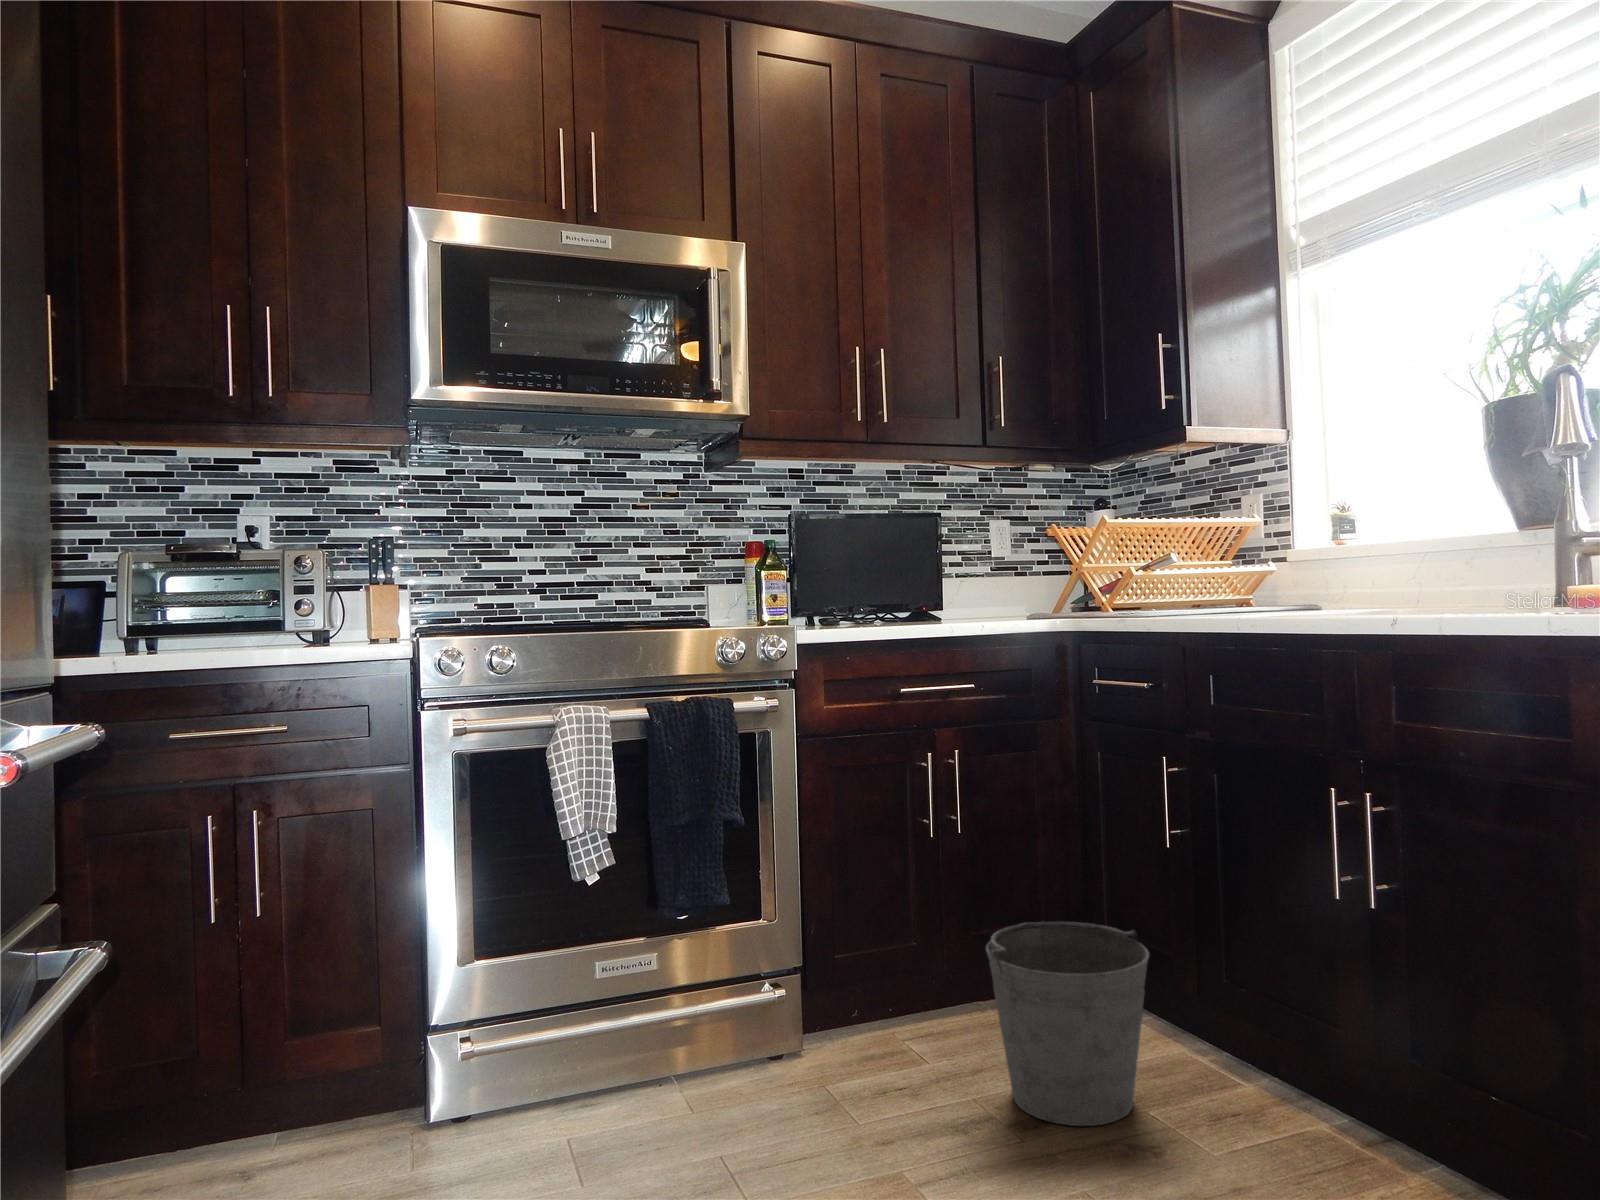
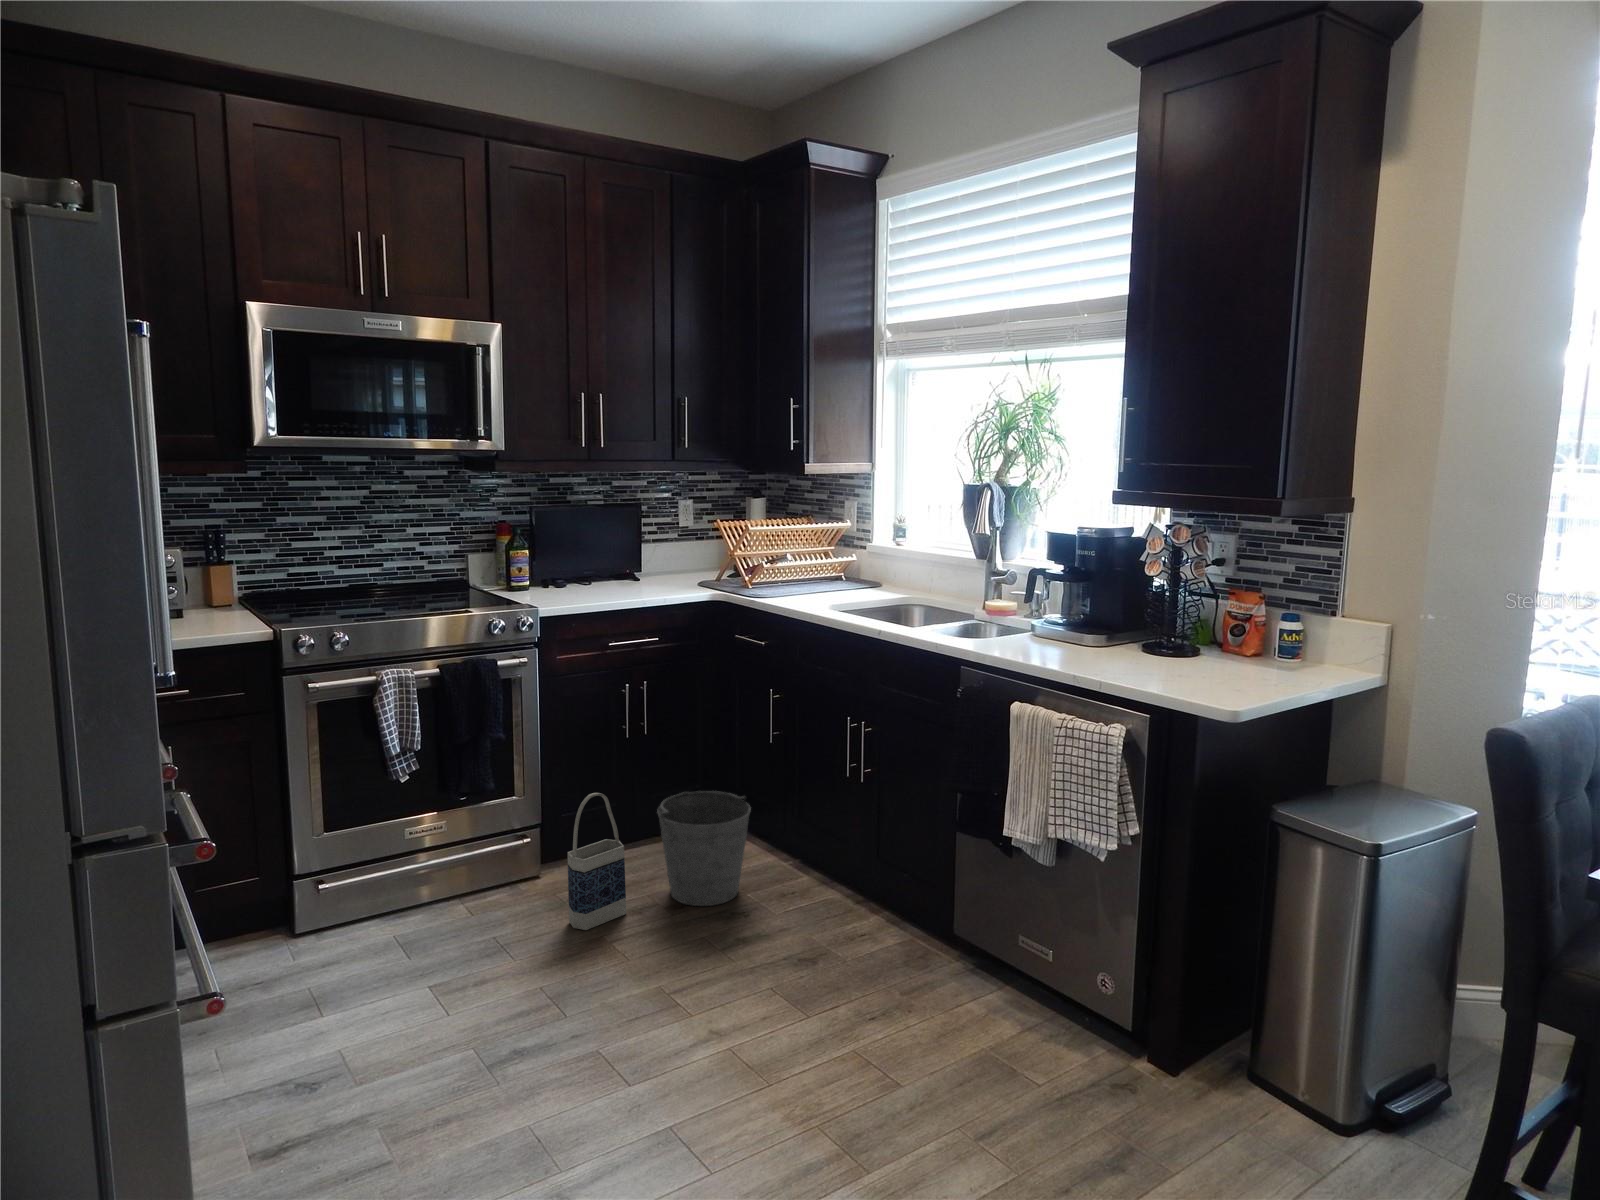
bag: none [839,908,940,1154] -> present [568,793,626,930]

